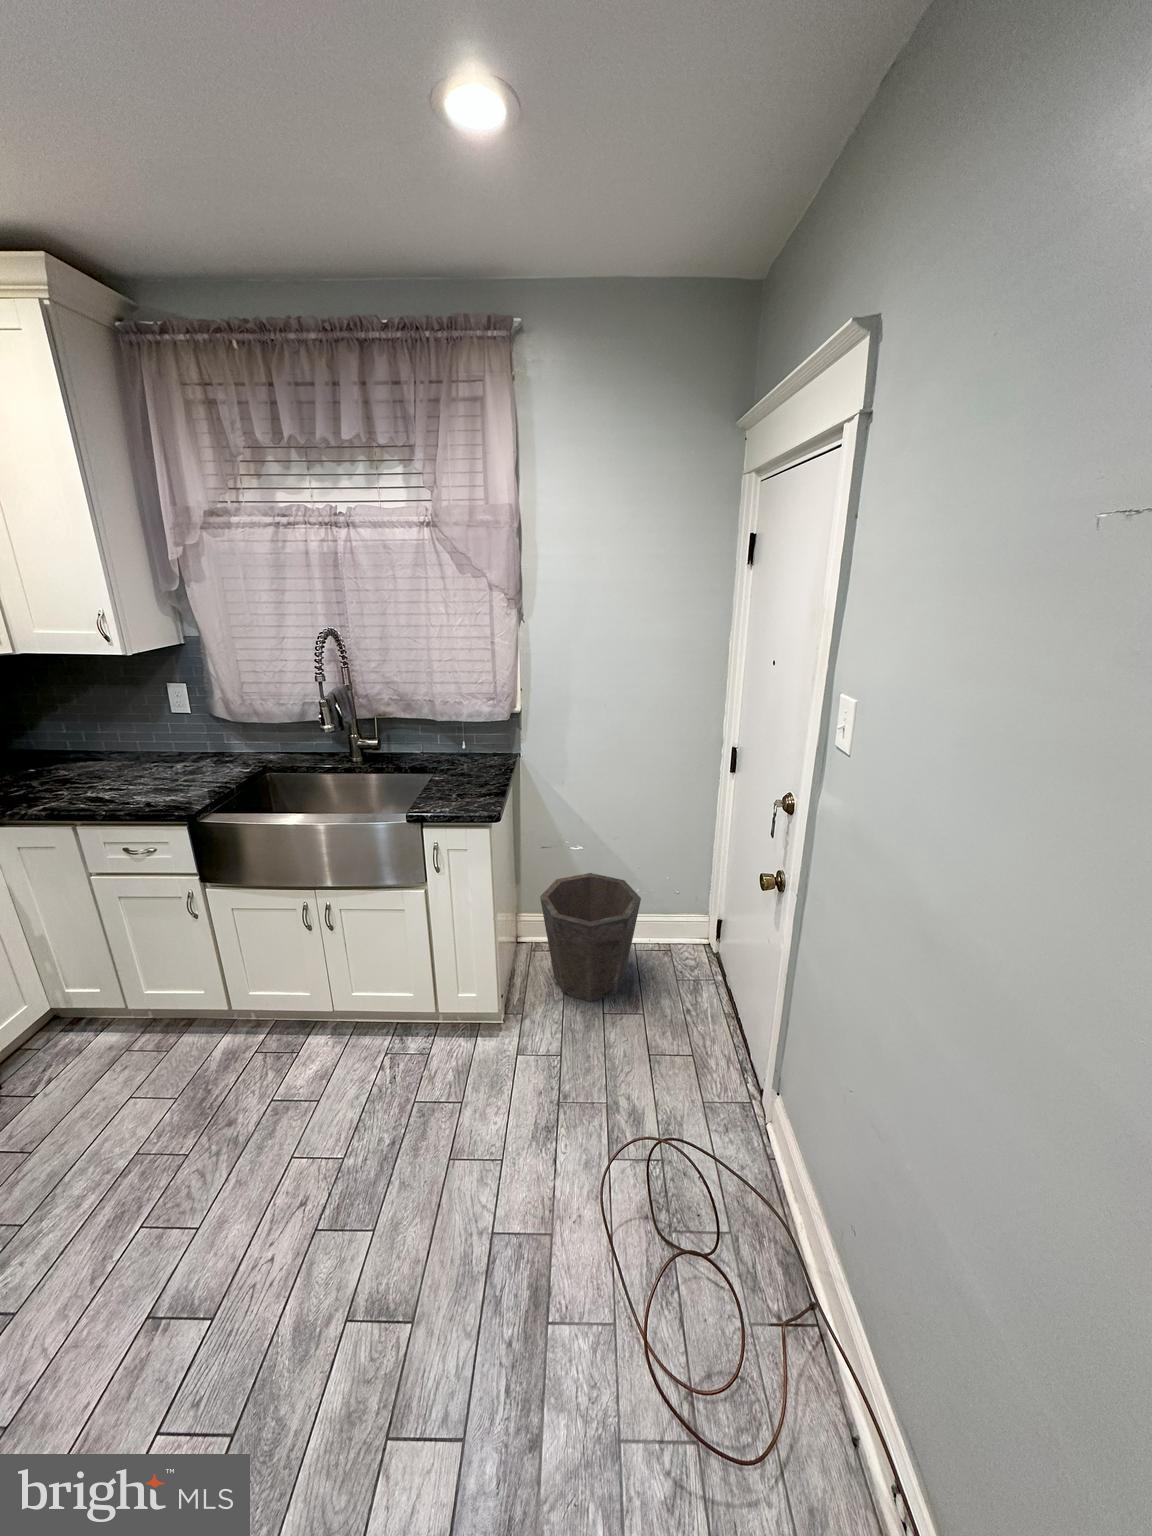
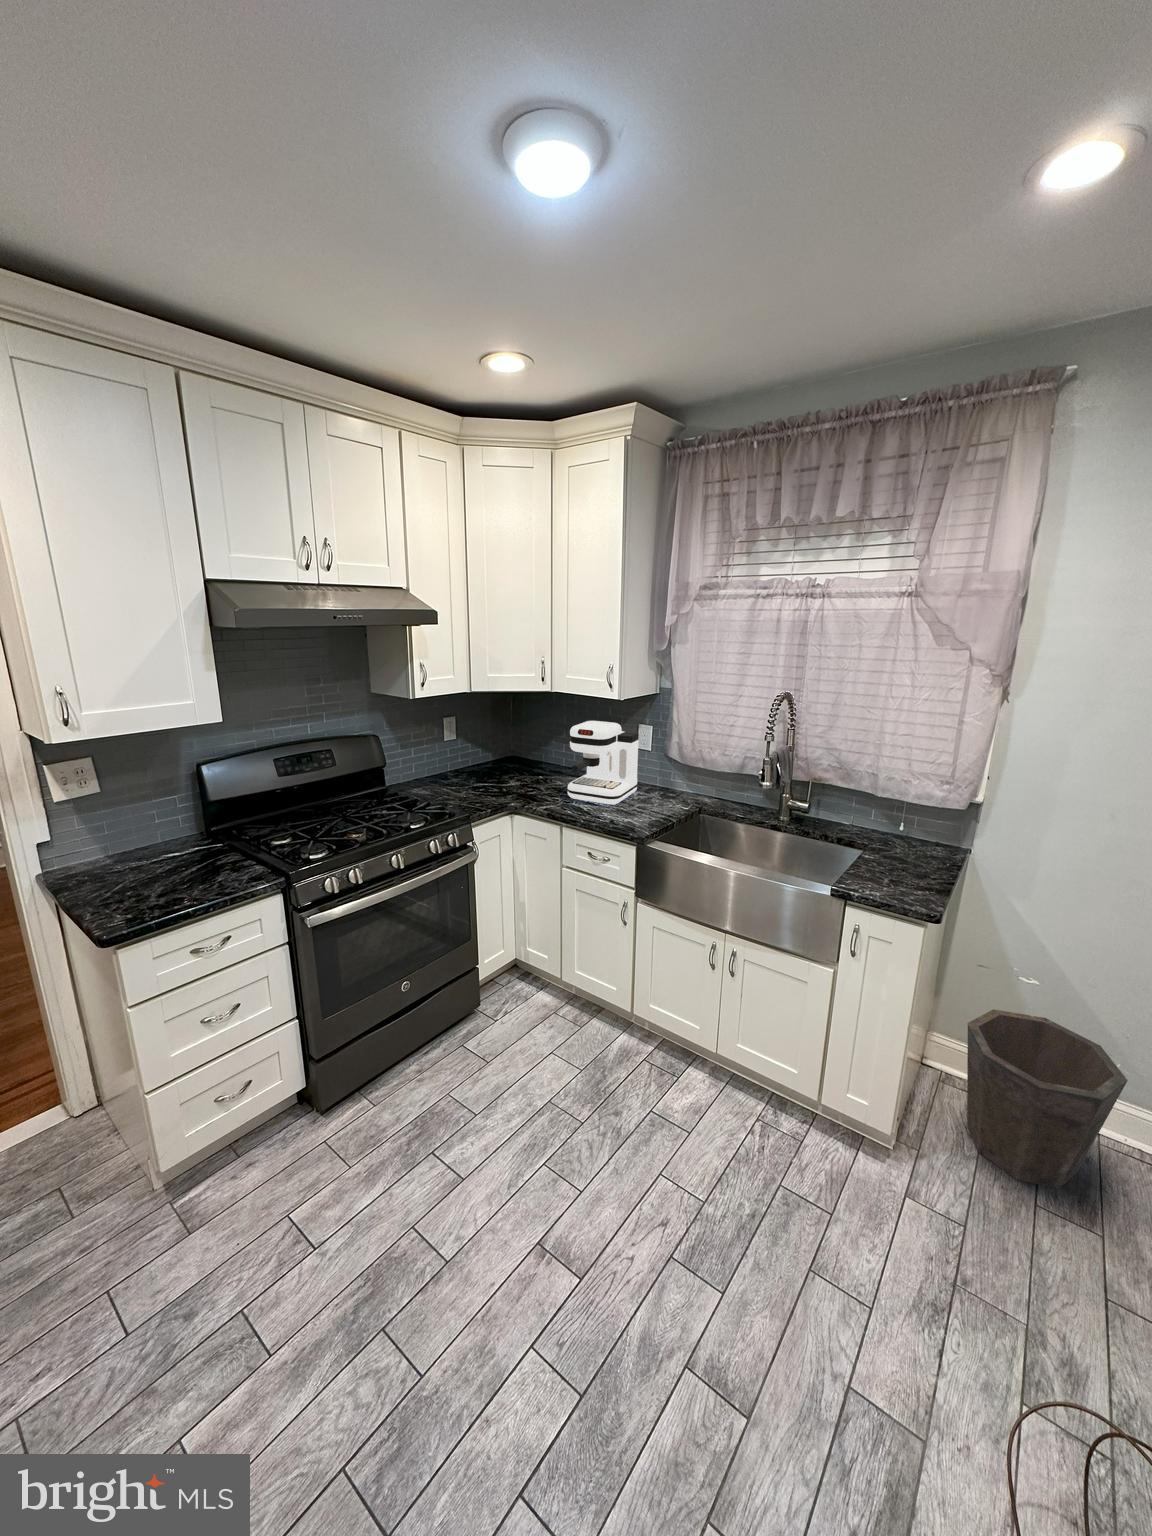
coffee maker: none [57,685,180,789] -> present [568,721,639,805]

